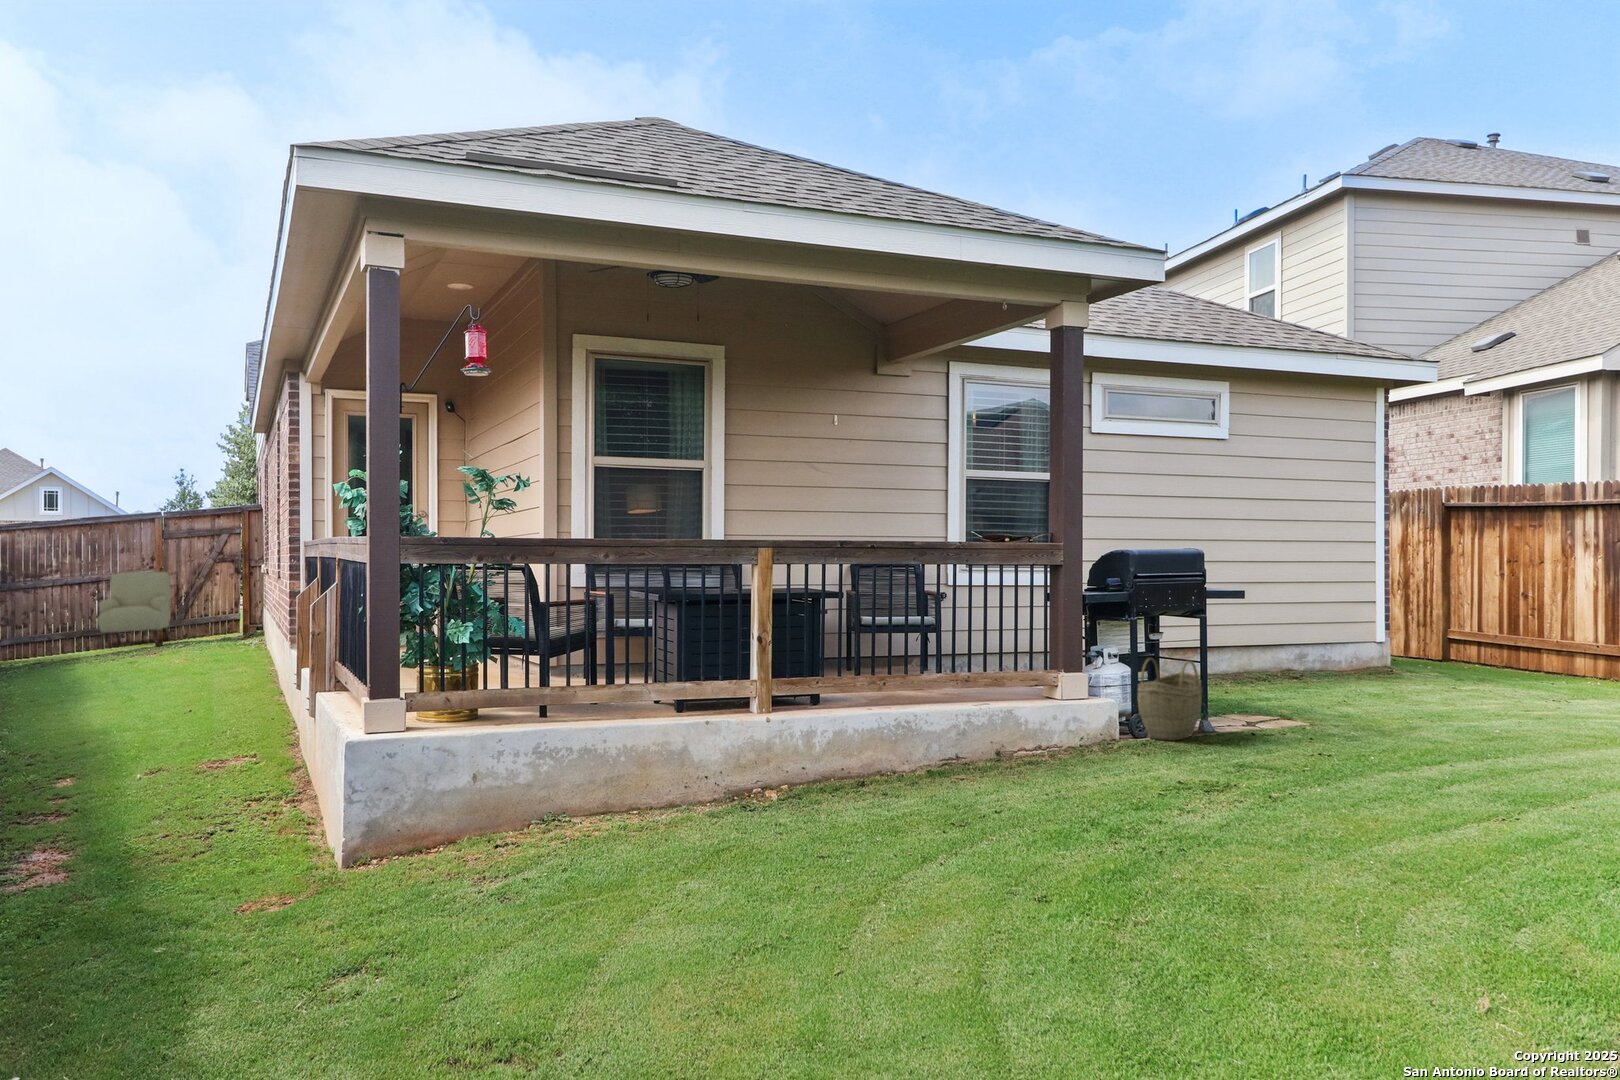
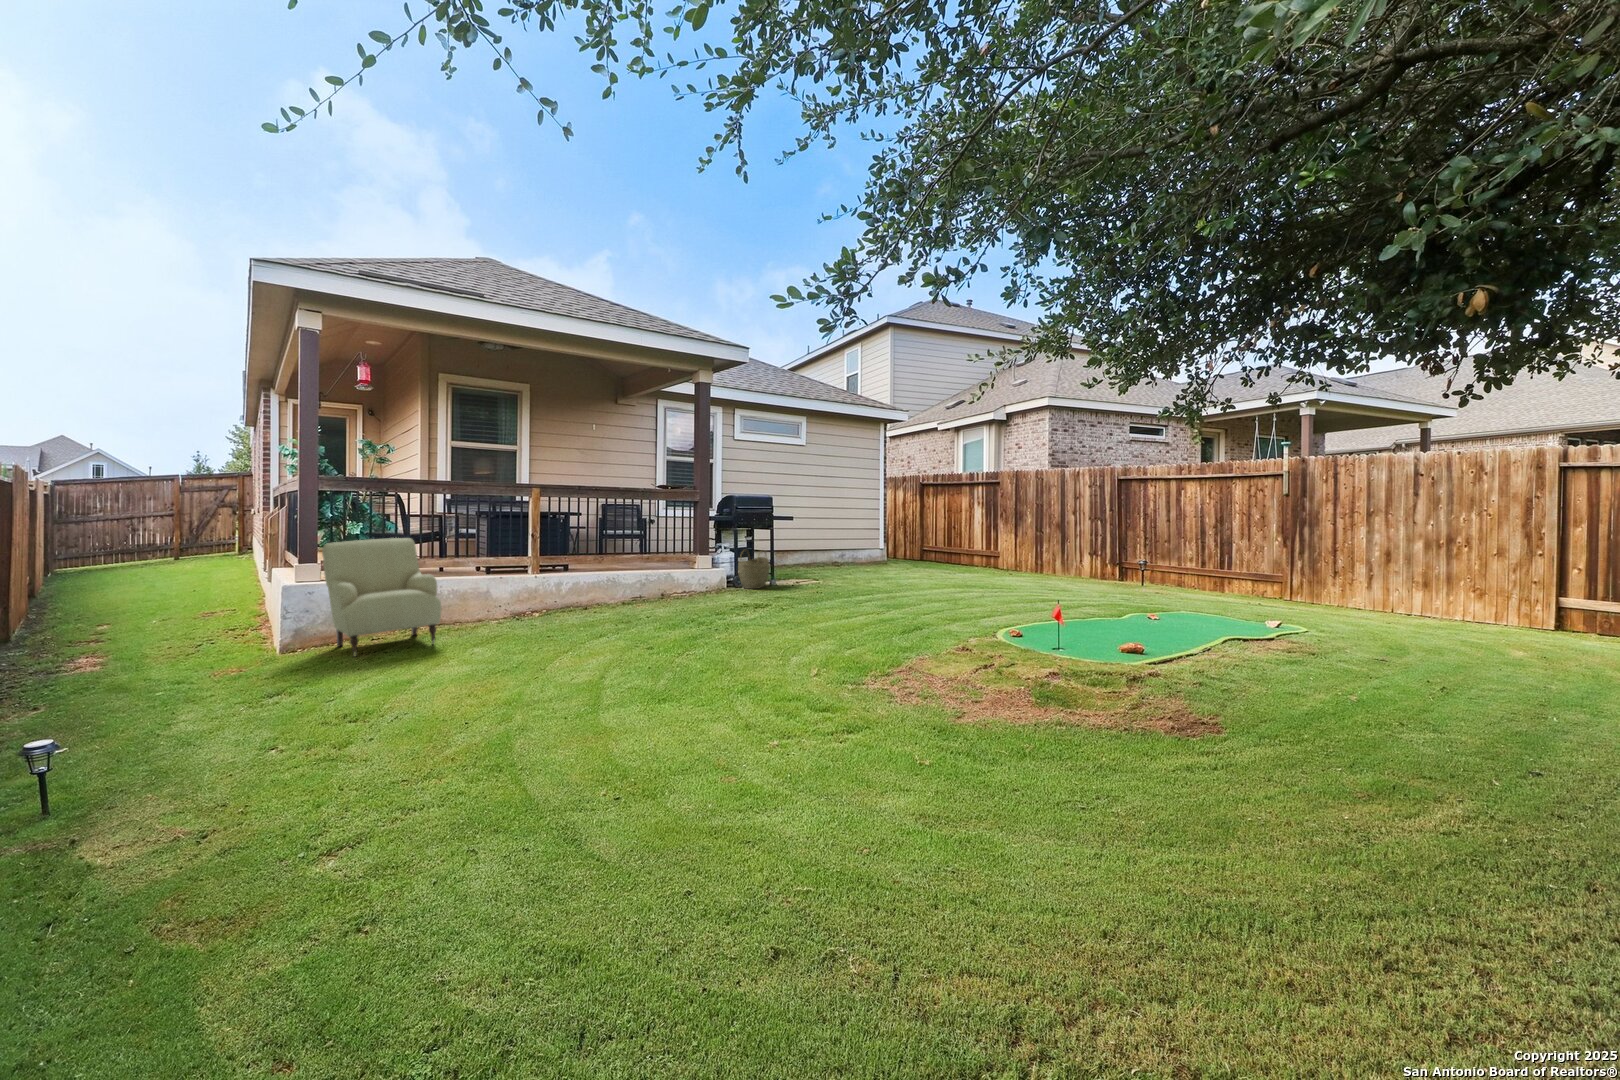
chair: present [98,572,171,645] -> present [322,538,441,657]

